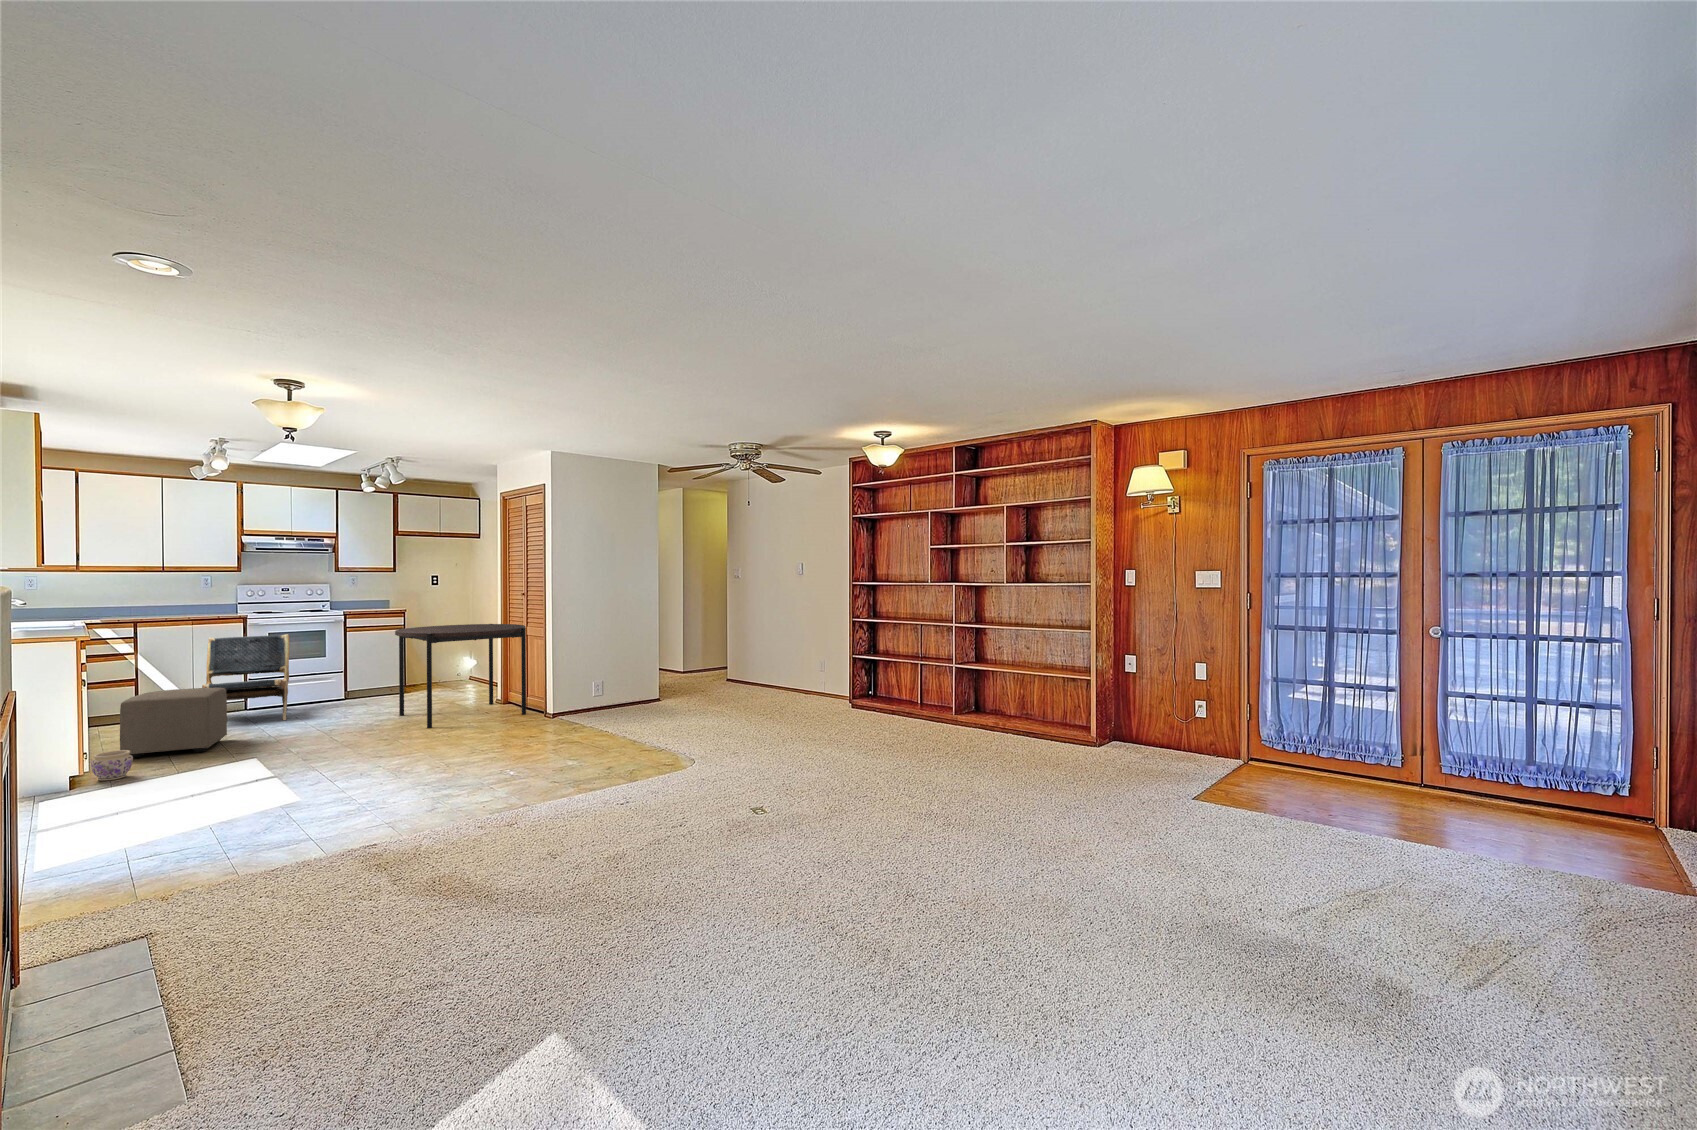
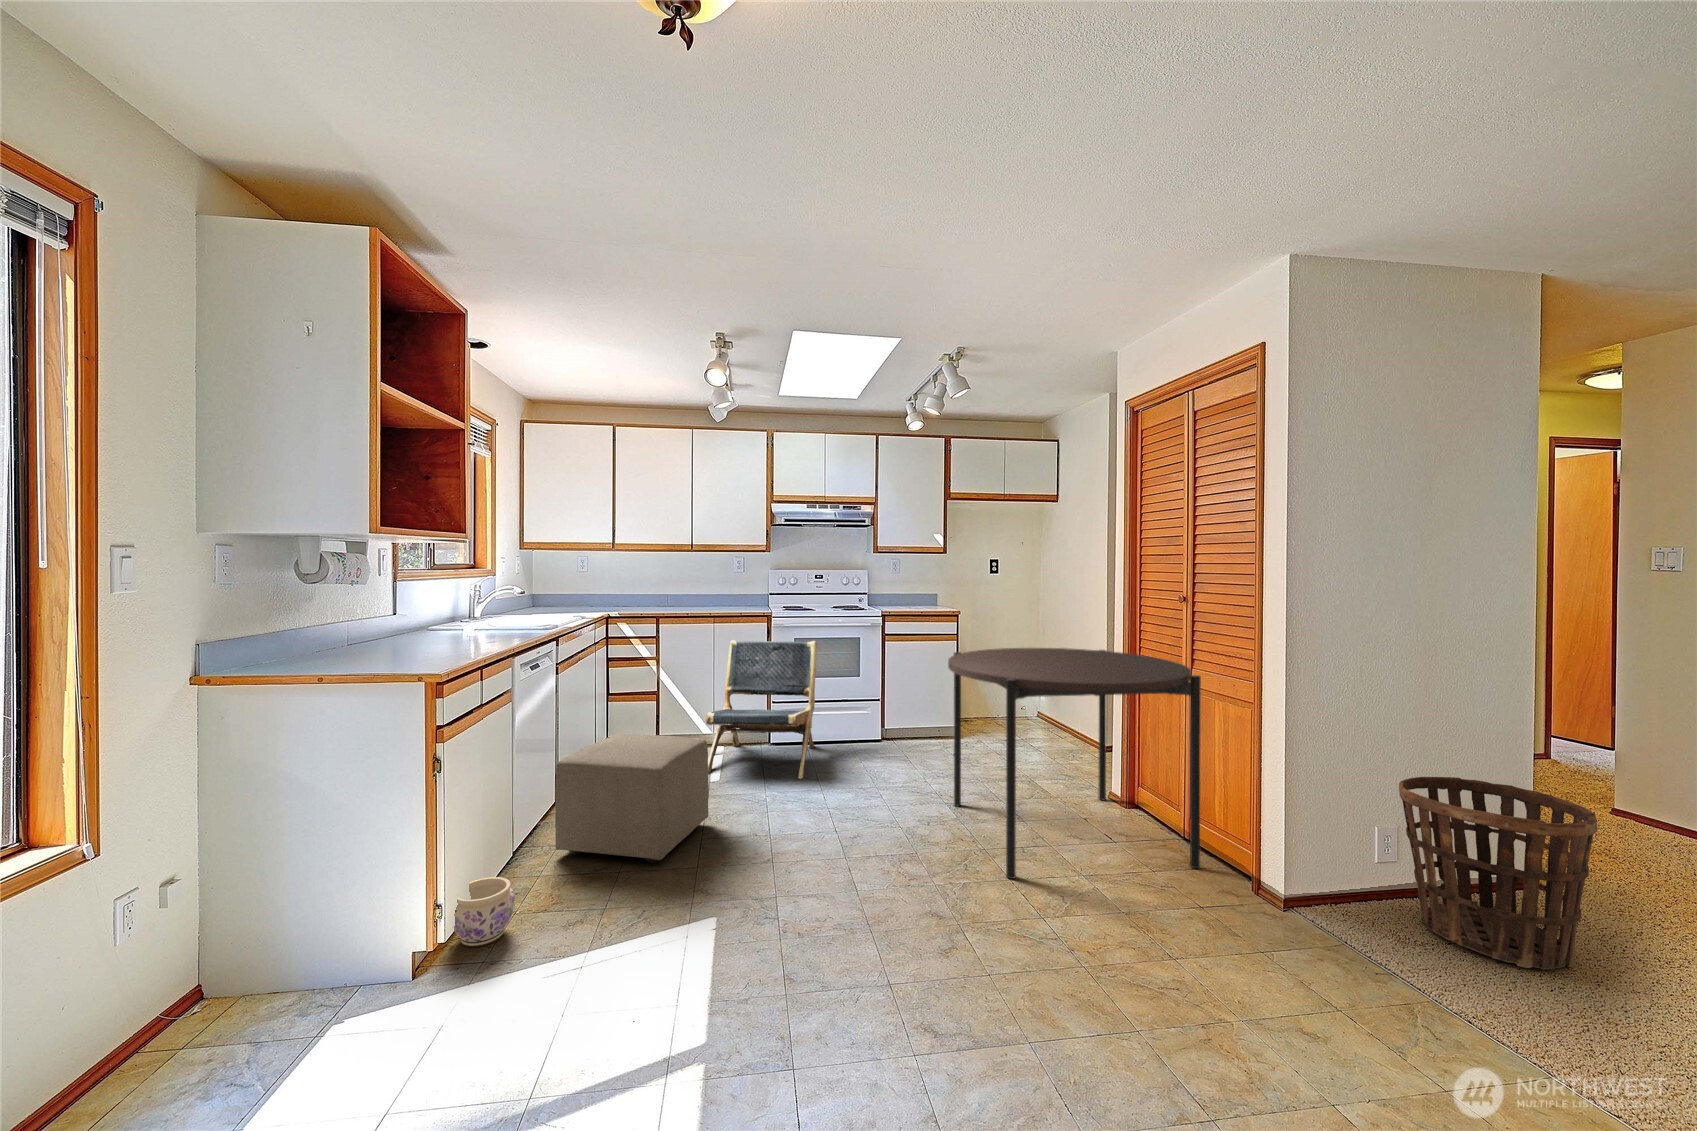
basket: none [595,659,649,716] -> present [1399,777,1597,969]

